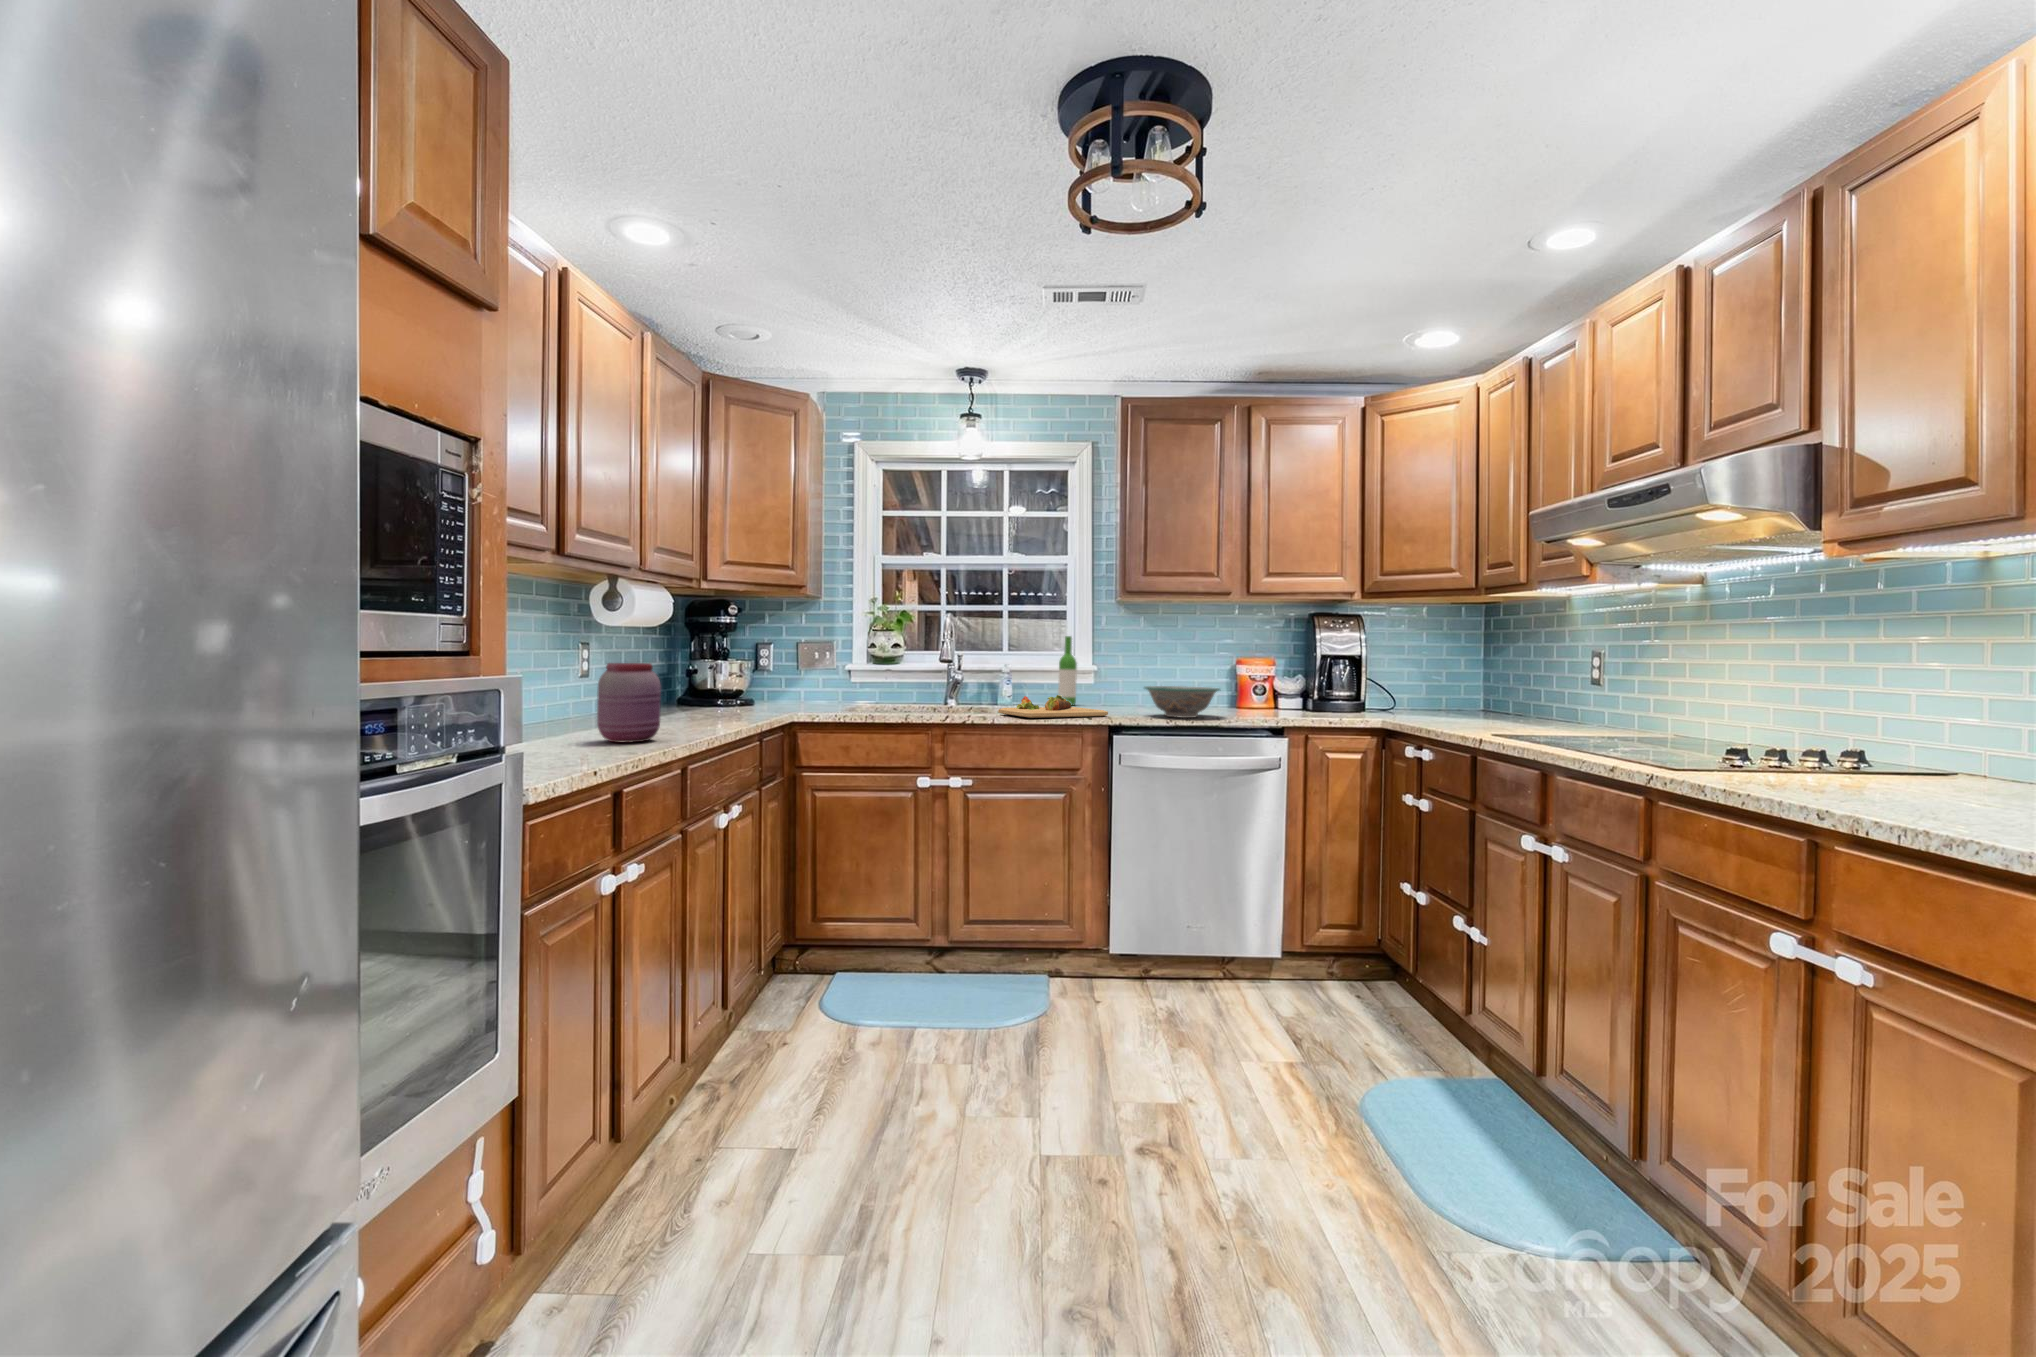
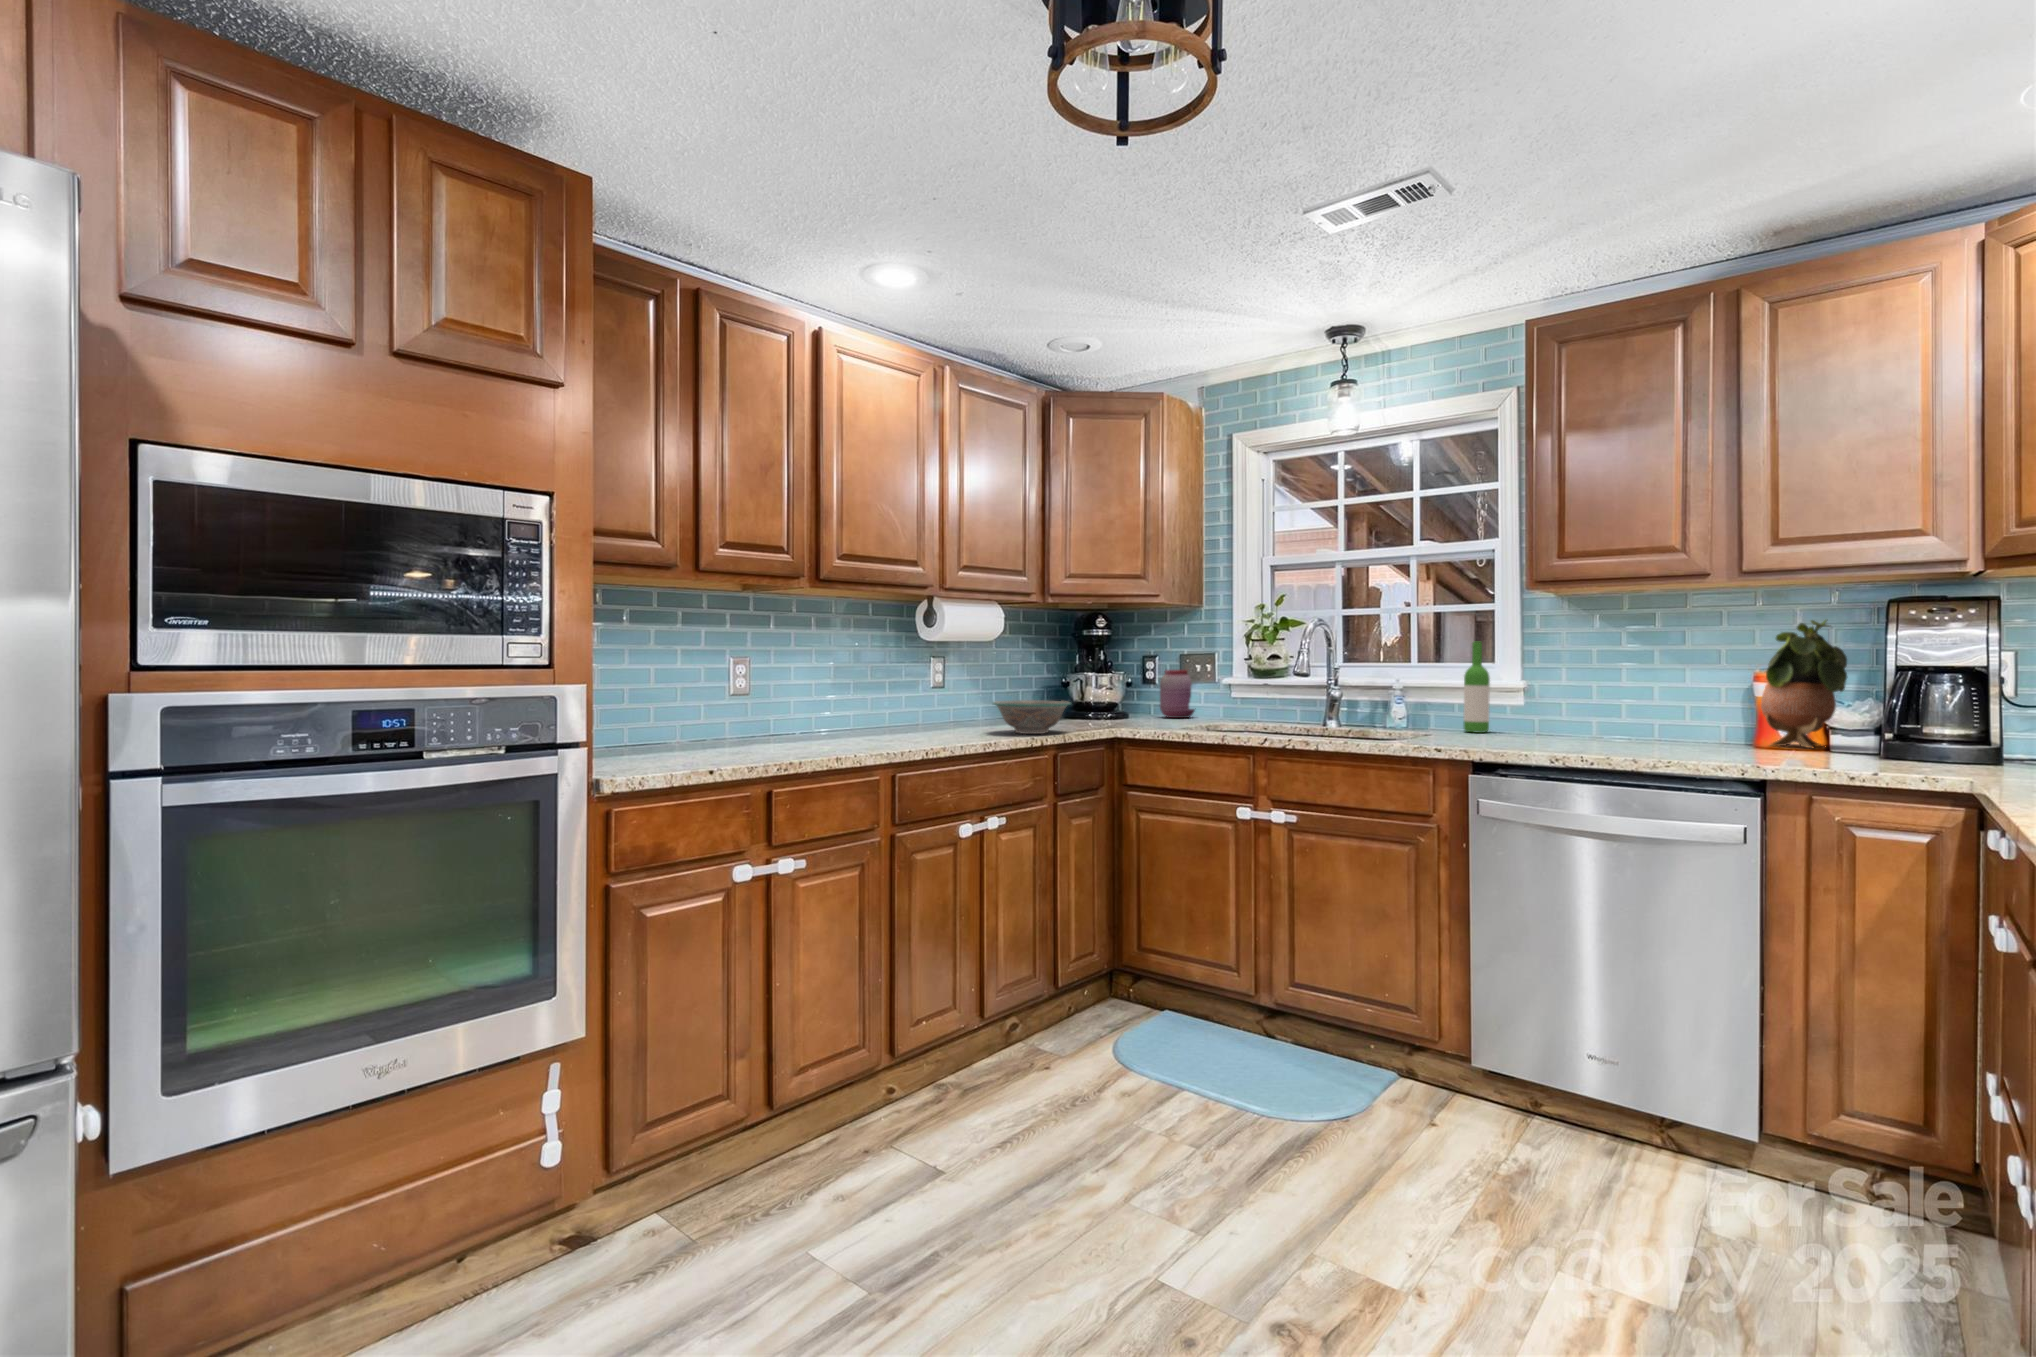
potted plant: none [1243,627,1293,708] -> present [1761,620,1847,748]
jar: present [597,663,661,743] -> present [1160,670,1195,718]
bowl: present [1144,686,1220,718] -> present [993,700,1071,734]
cutting board: present [998,695,1108,718] -> none [1326,719,1463,748]

